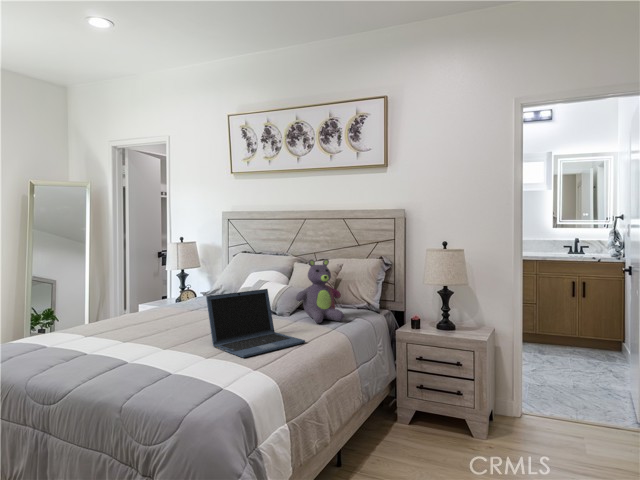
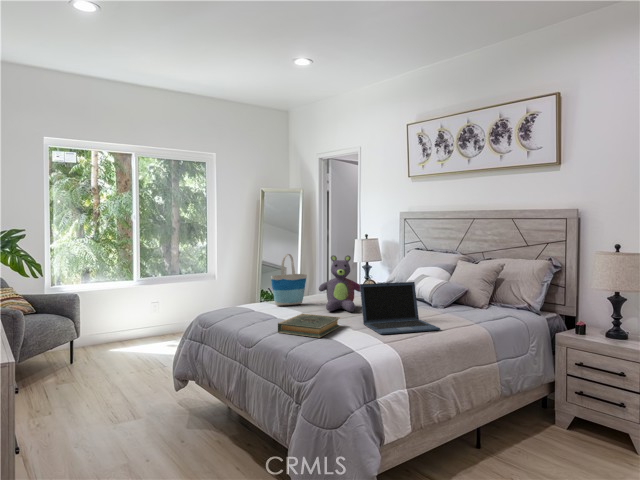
stuffed bear: present [296,259,344,323] -> present [319,255,360,312]
tote bag: none [71,262,123,333] -> present [271,254,307,306]
hardback book: none [96,341,186,375] -> present [278,313,341,338]

